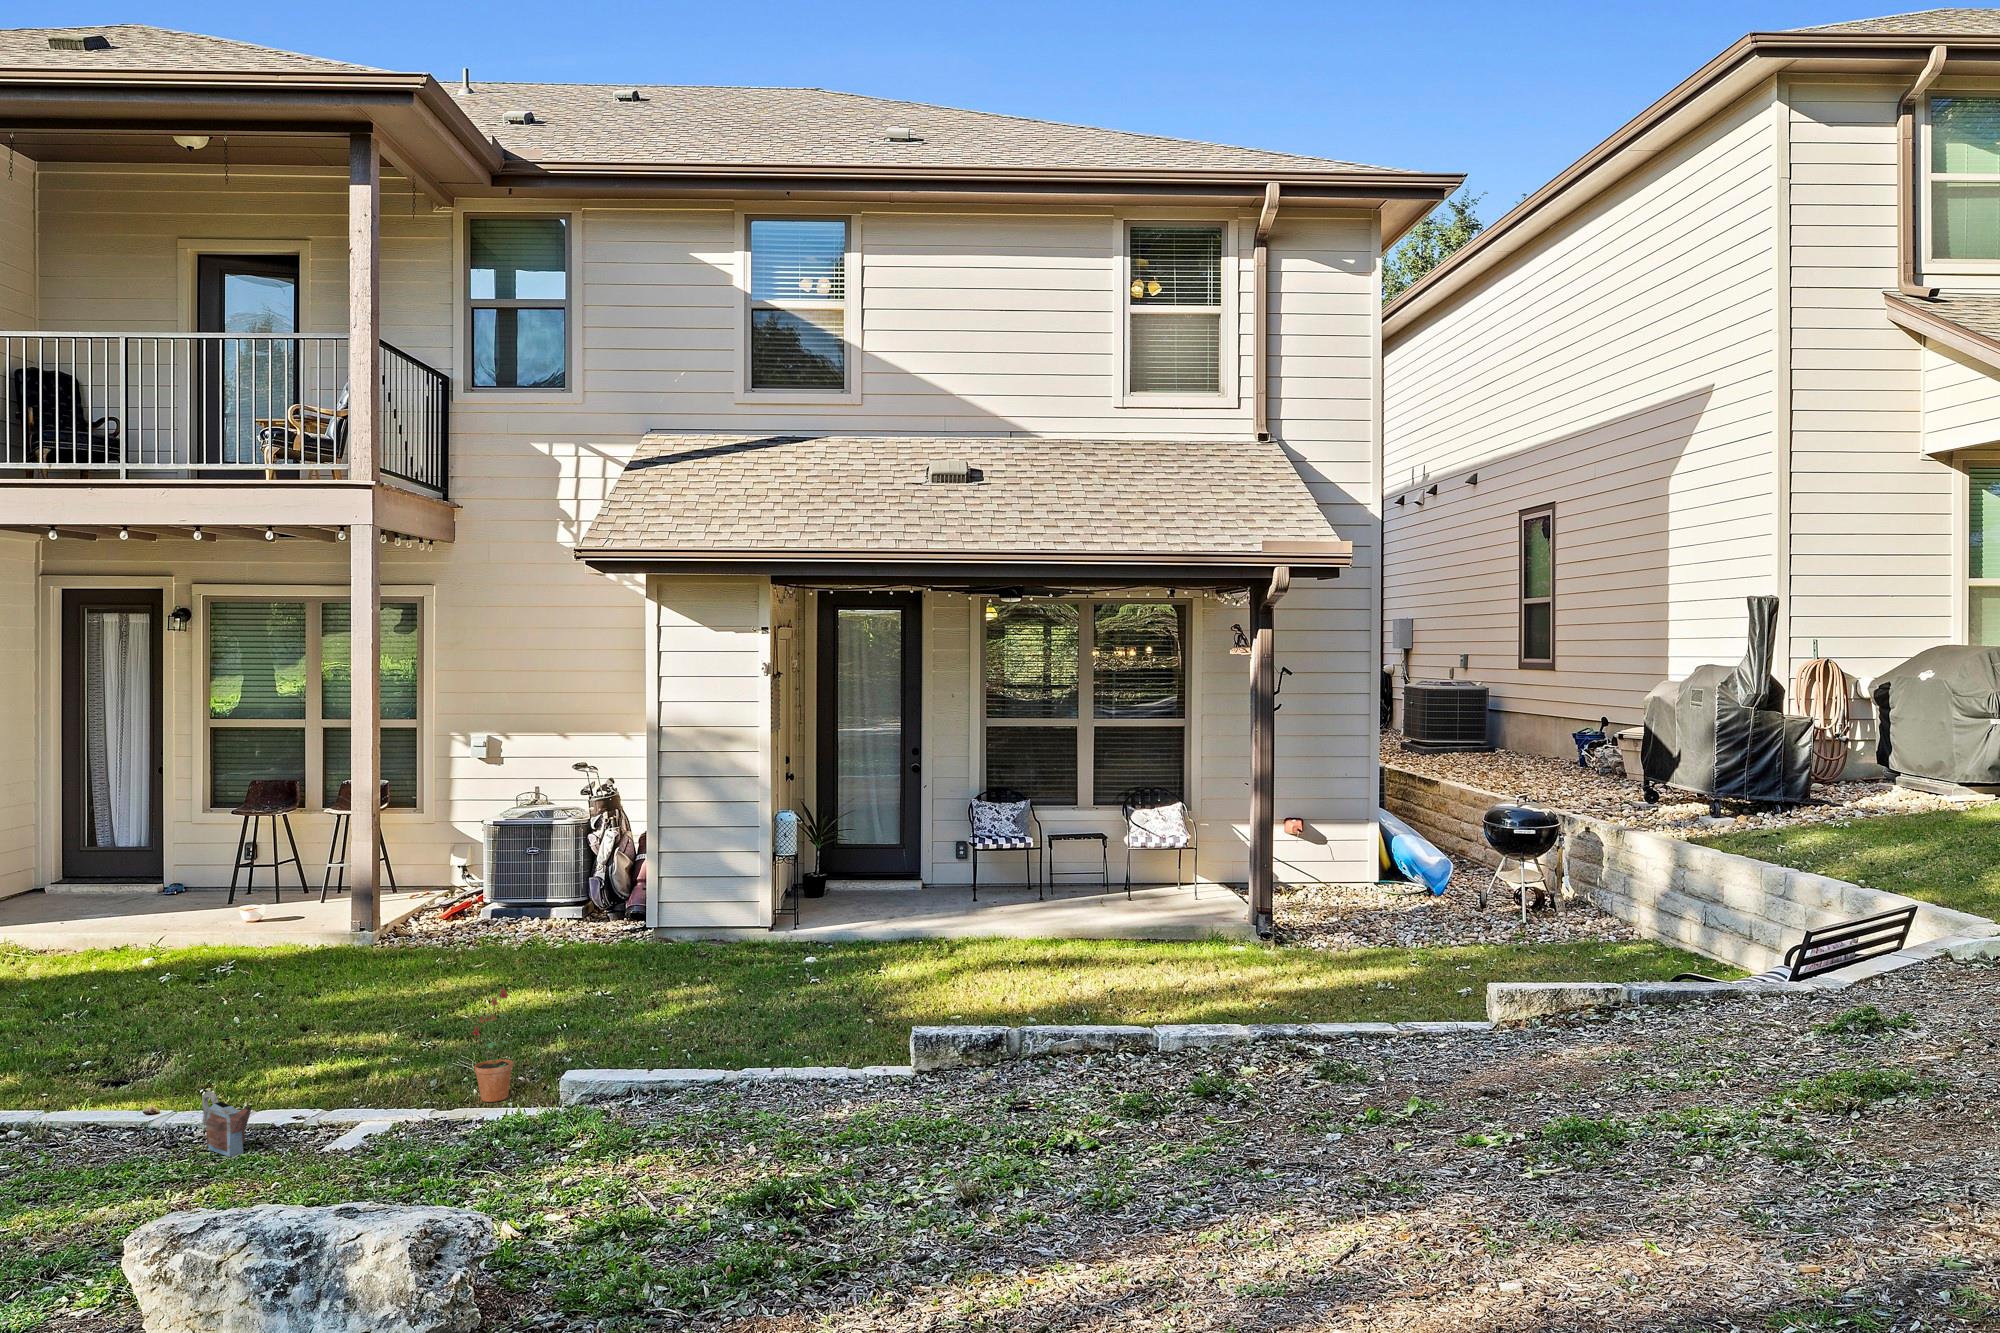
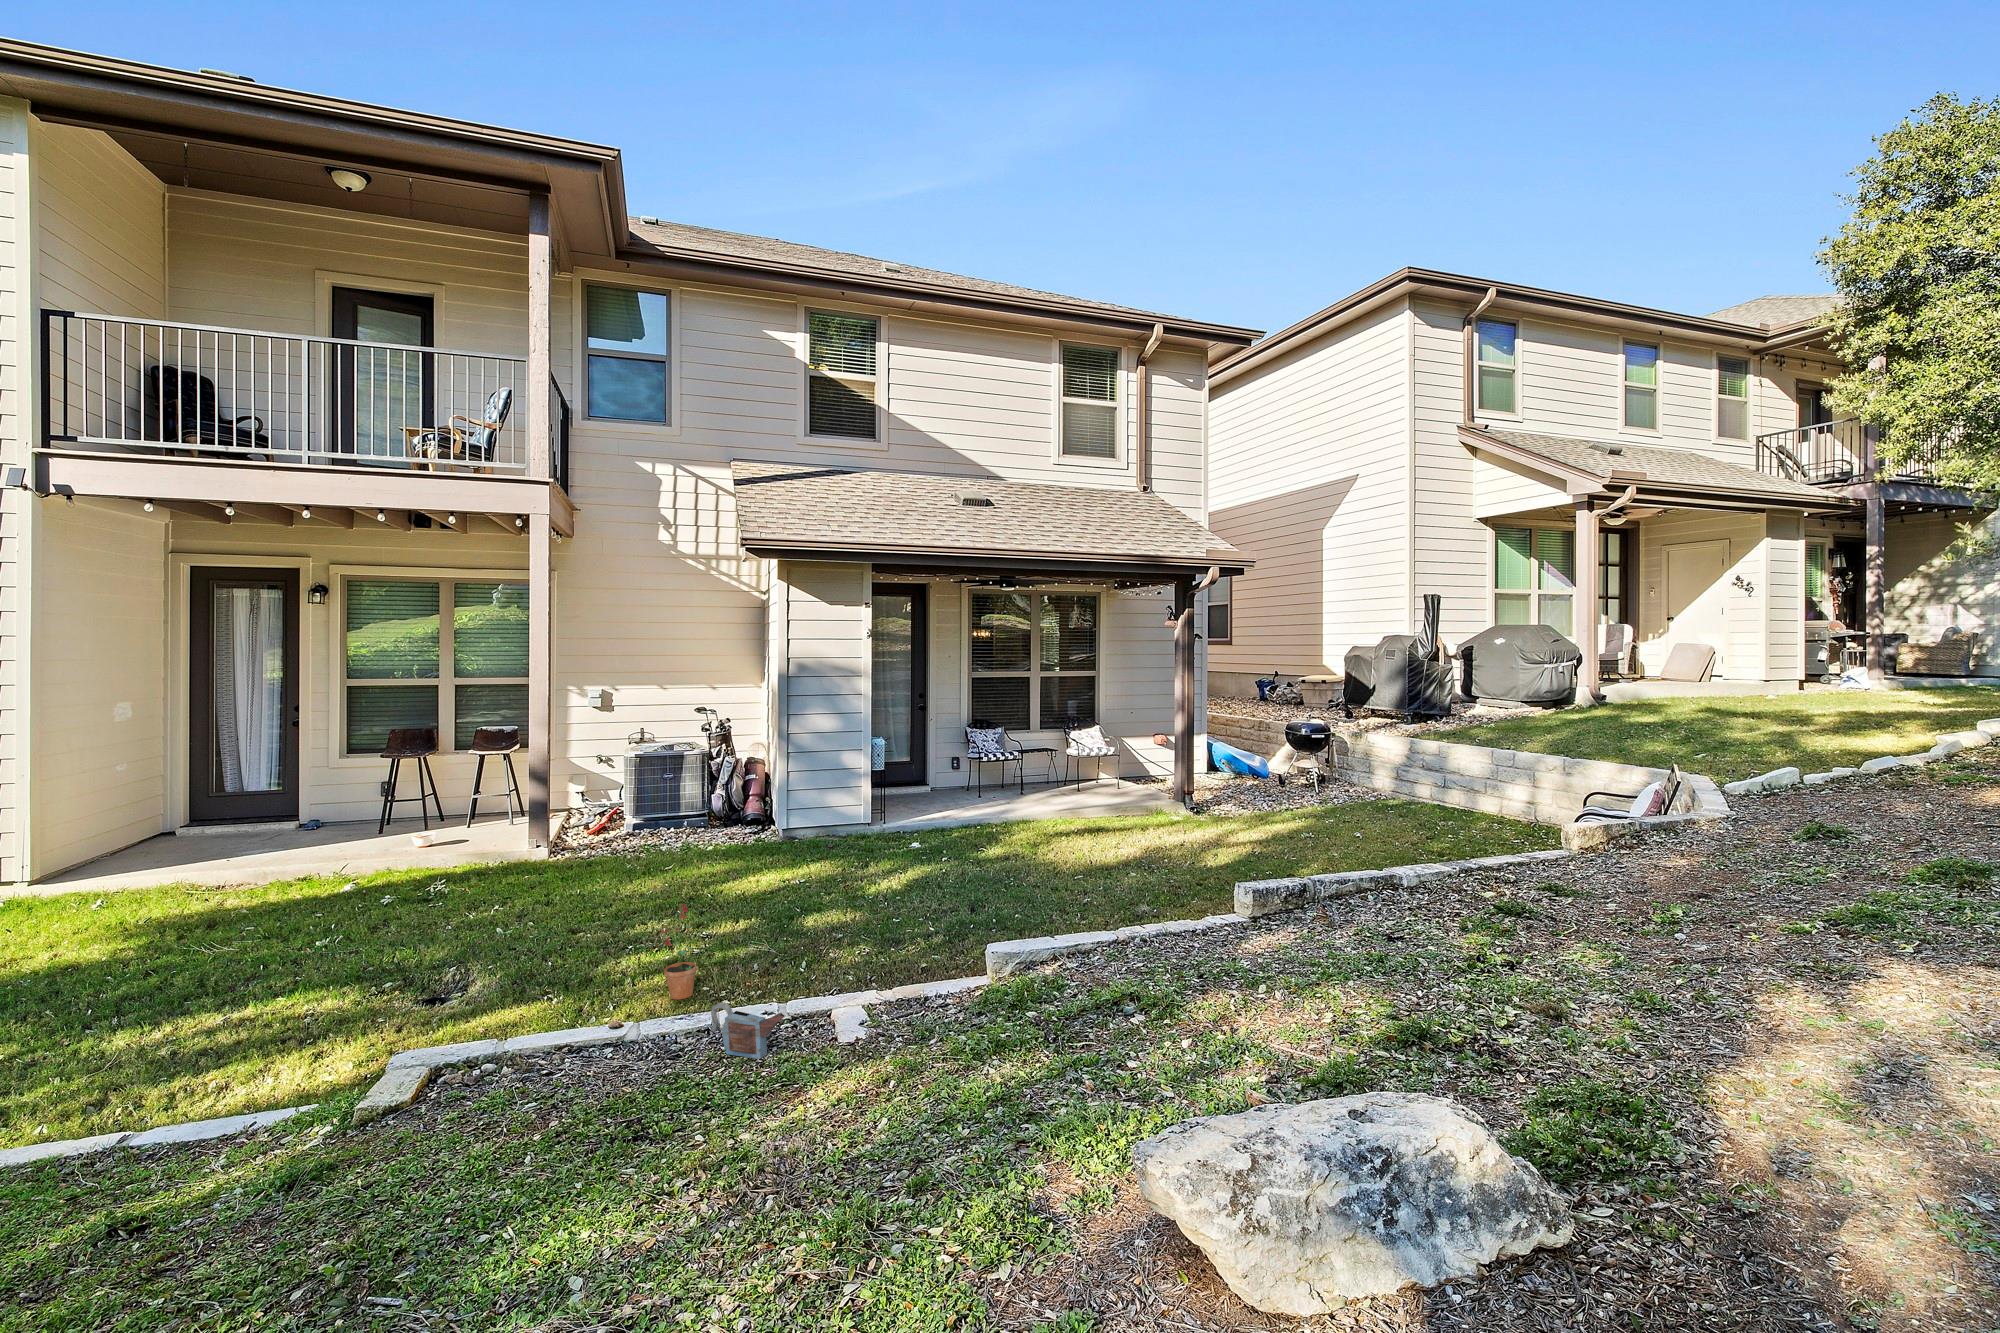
potted plant: present [472,988,513,1102] -> present [661,903,696,1000]

